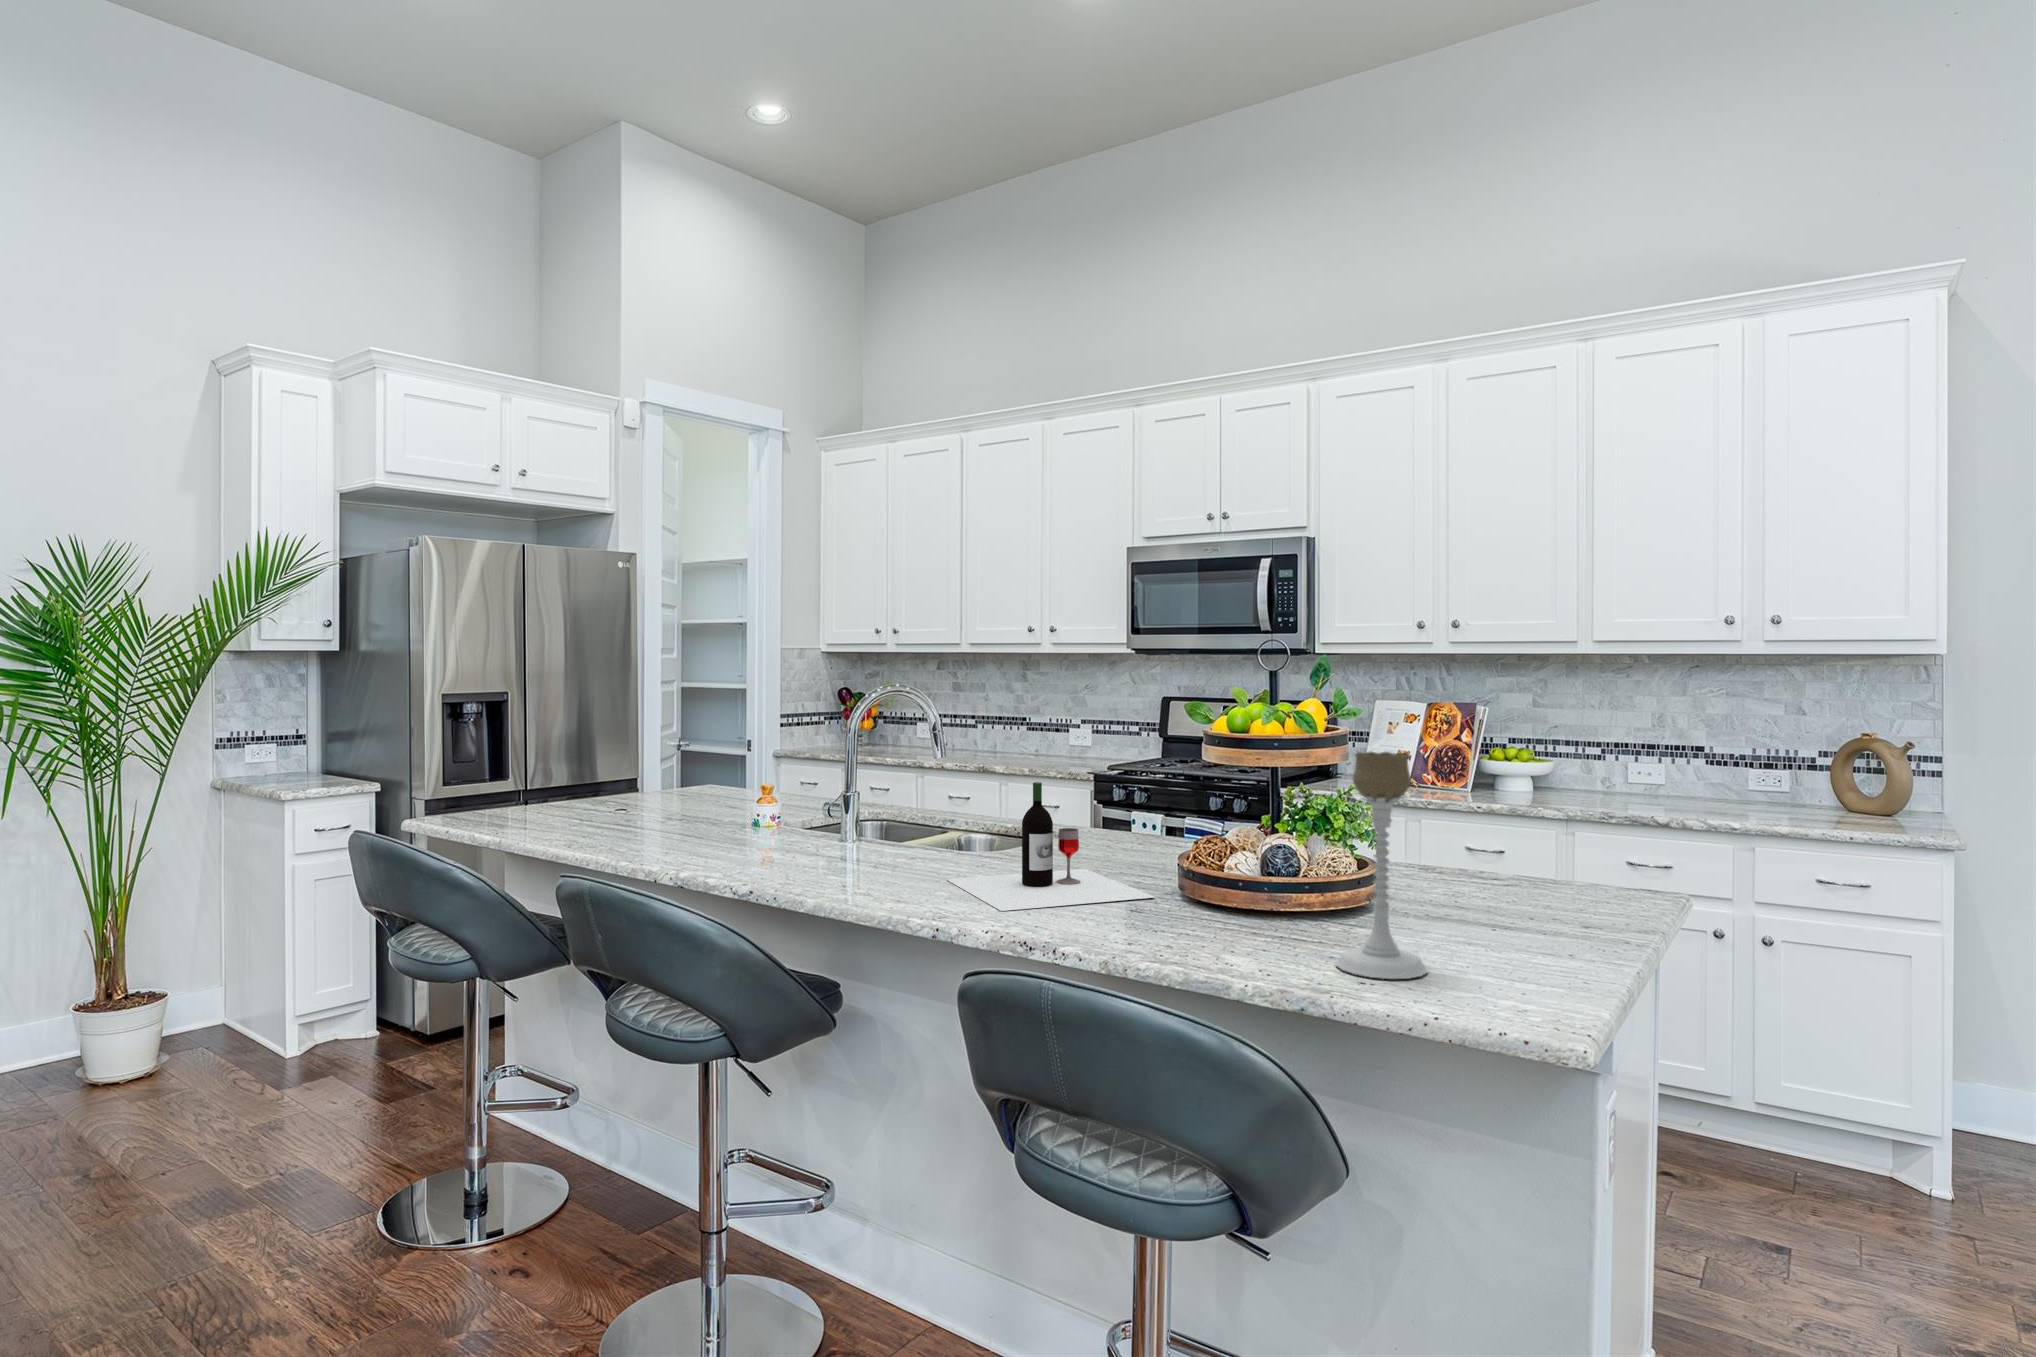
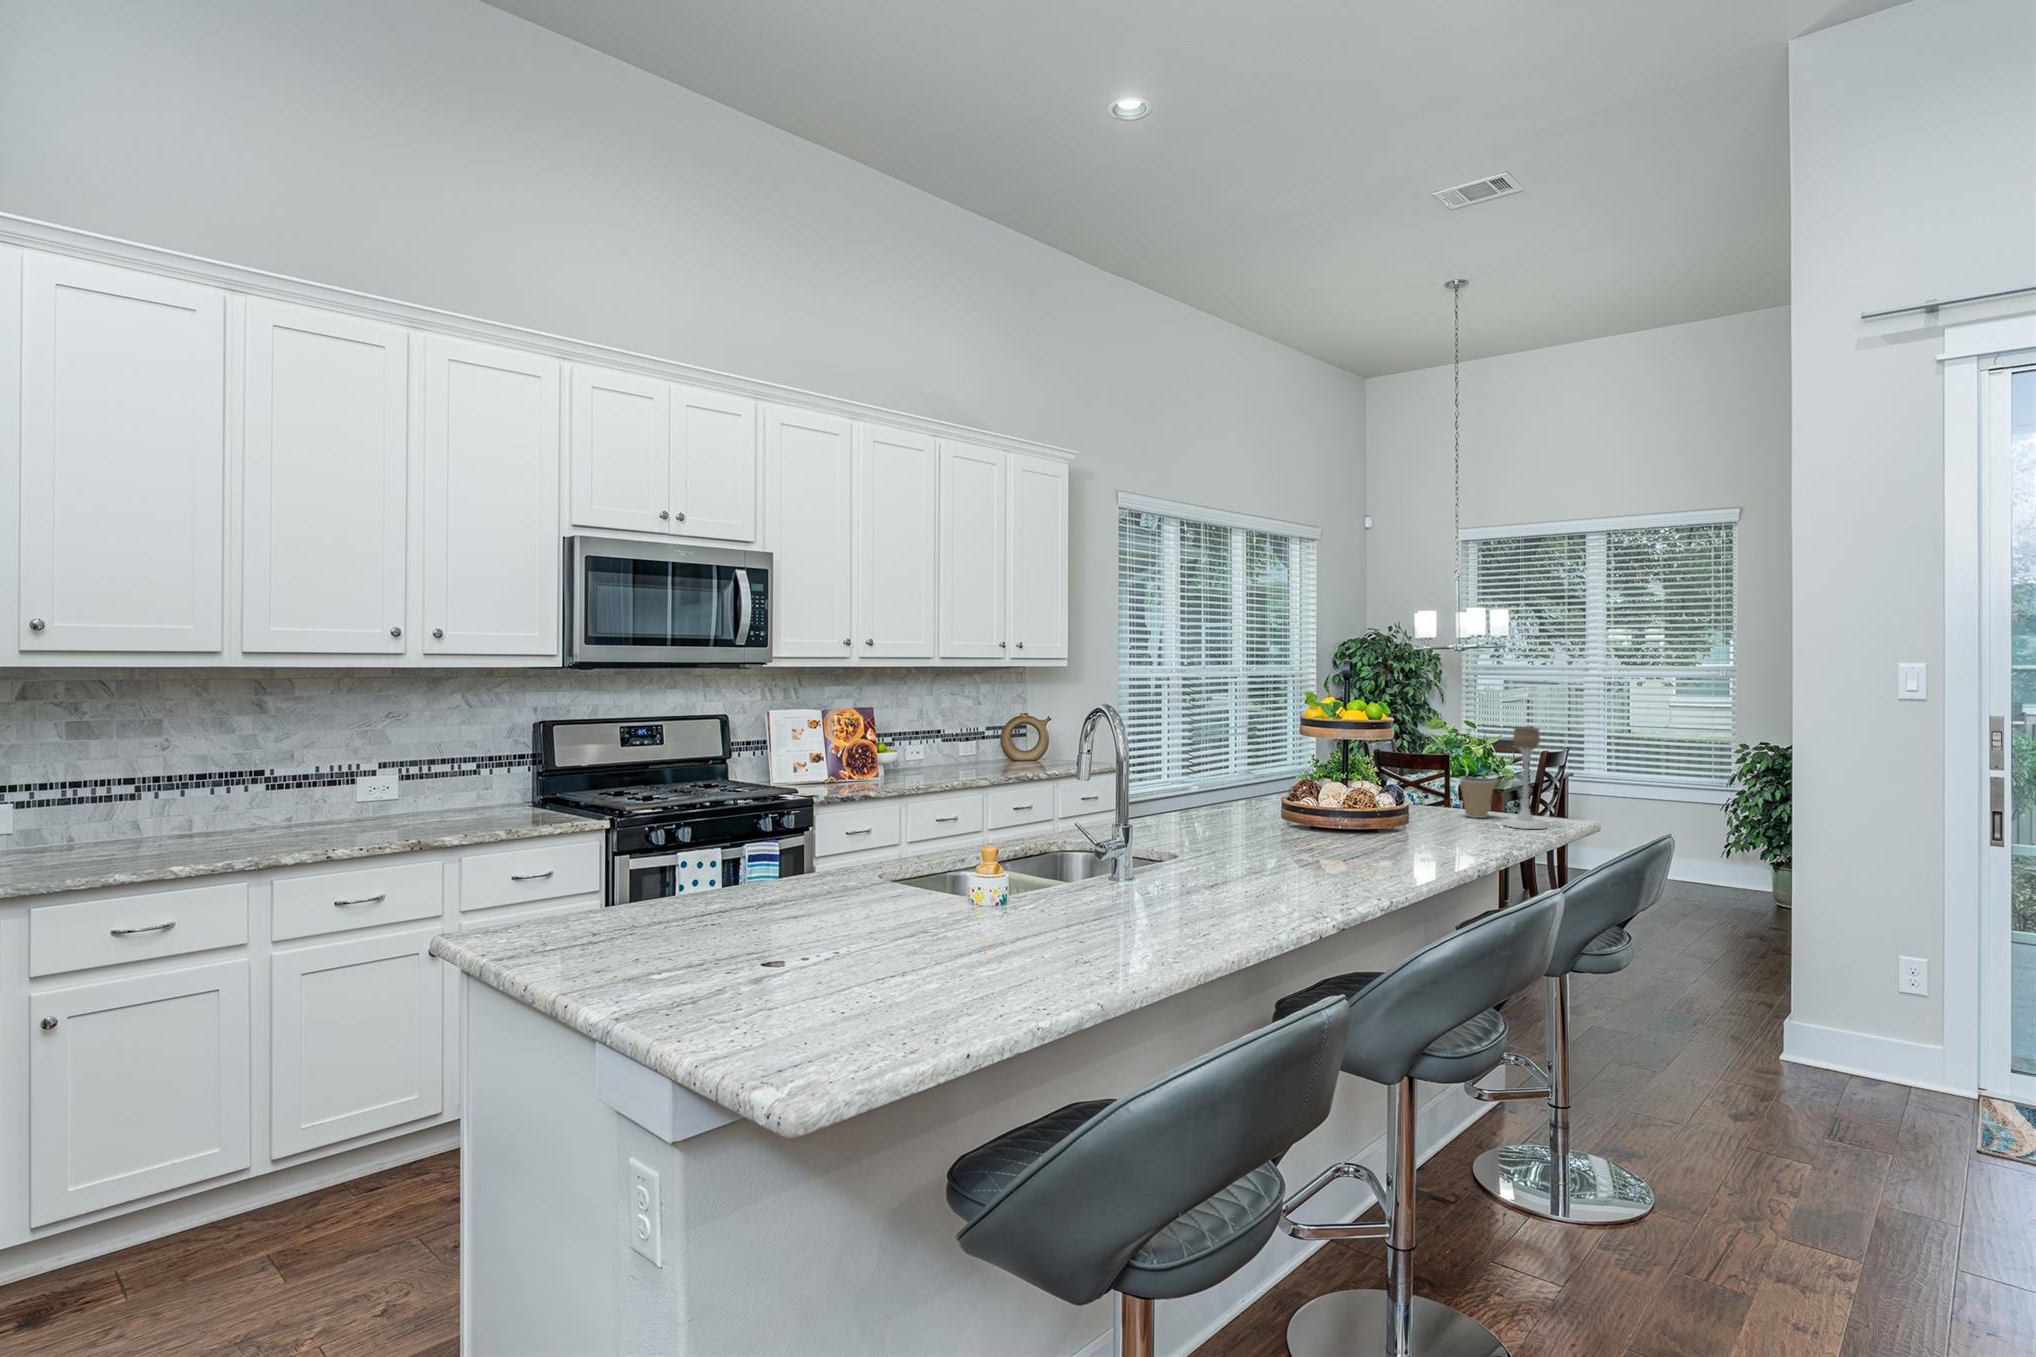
wine bottle: present [947,782,1154,911] -> none [1295,775,1456,859]
coffee cup: none [1456,865,1536,958] -> present [1460,778,1495,818]

